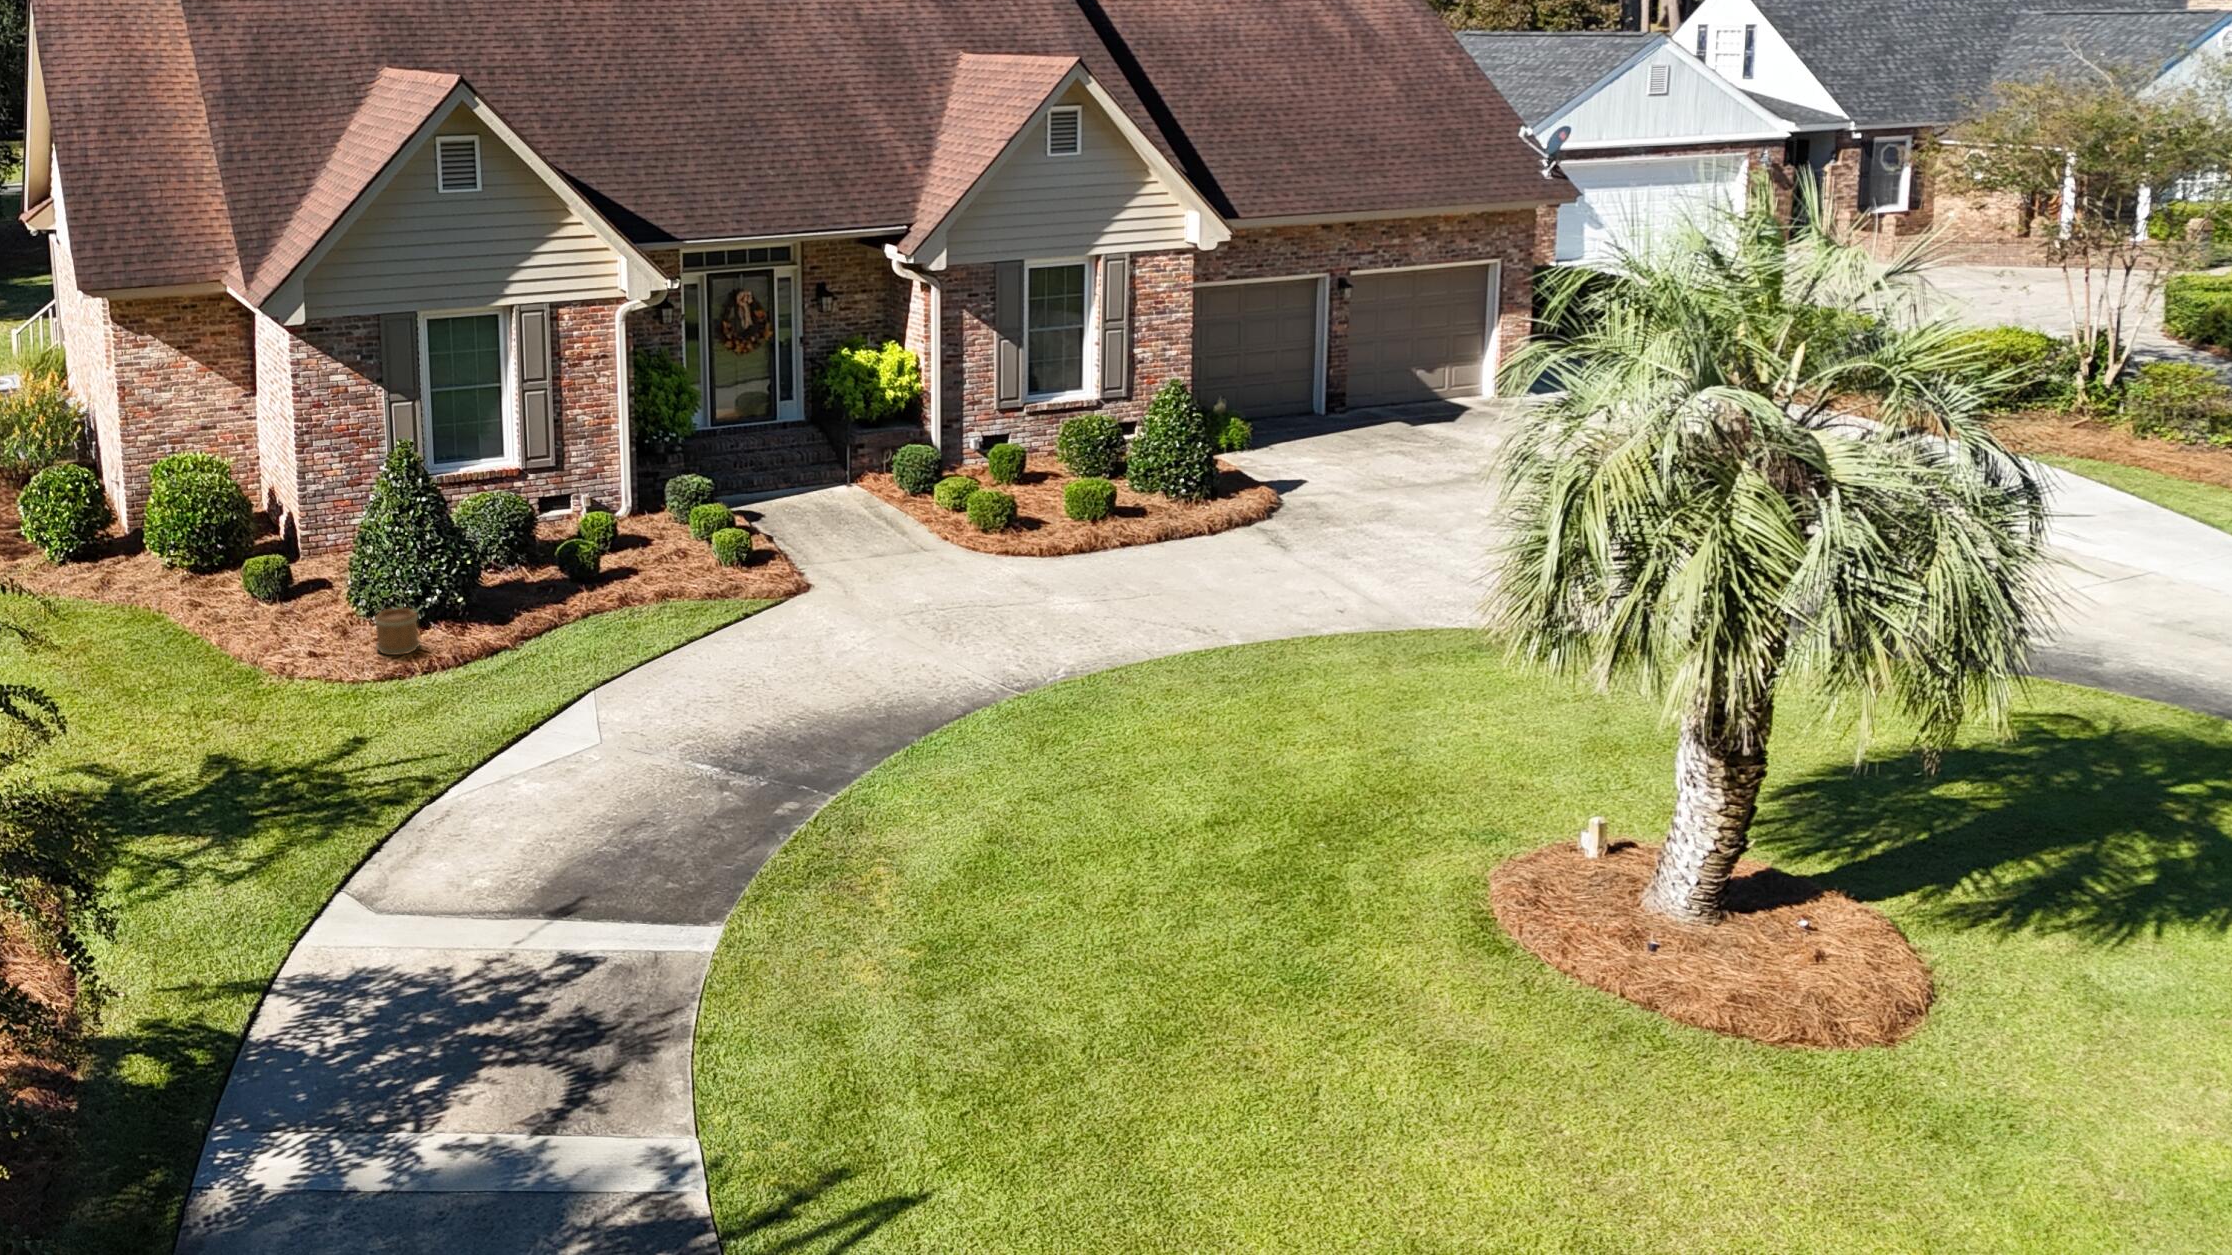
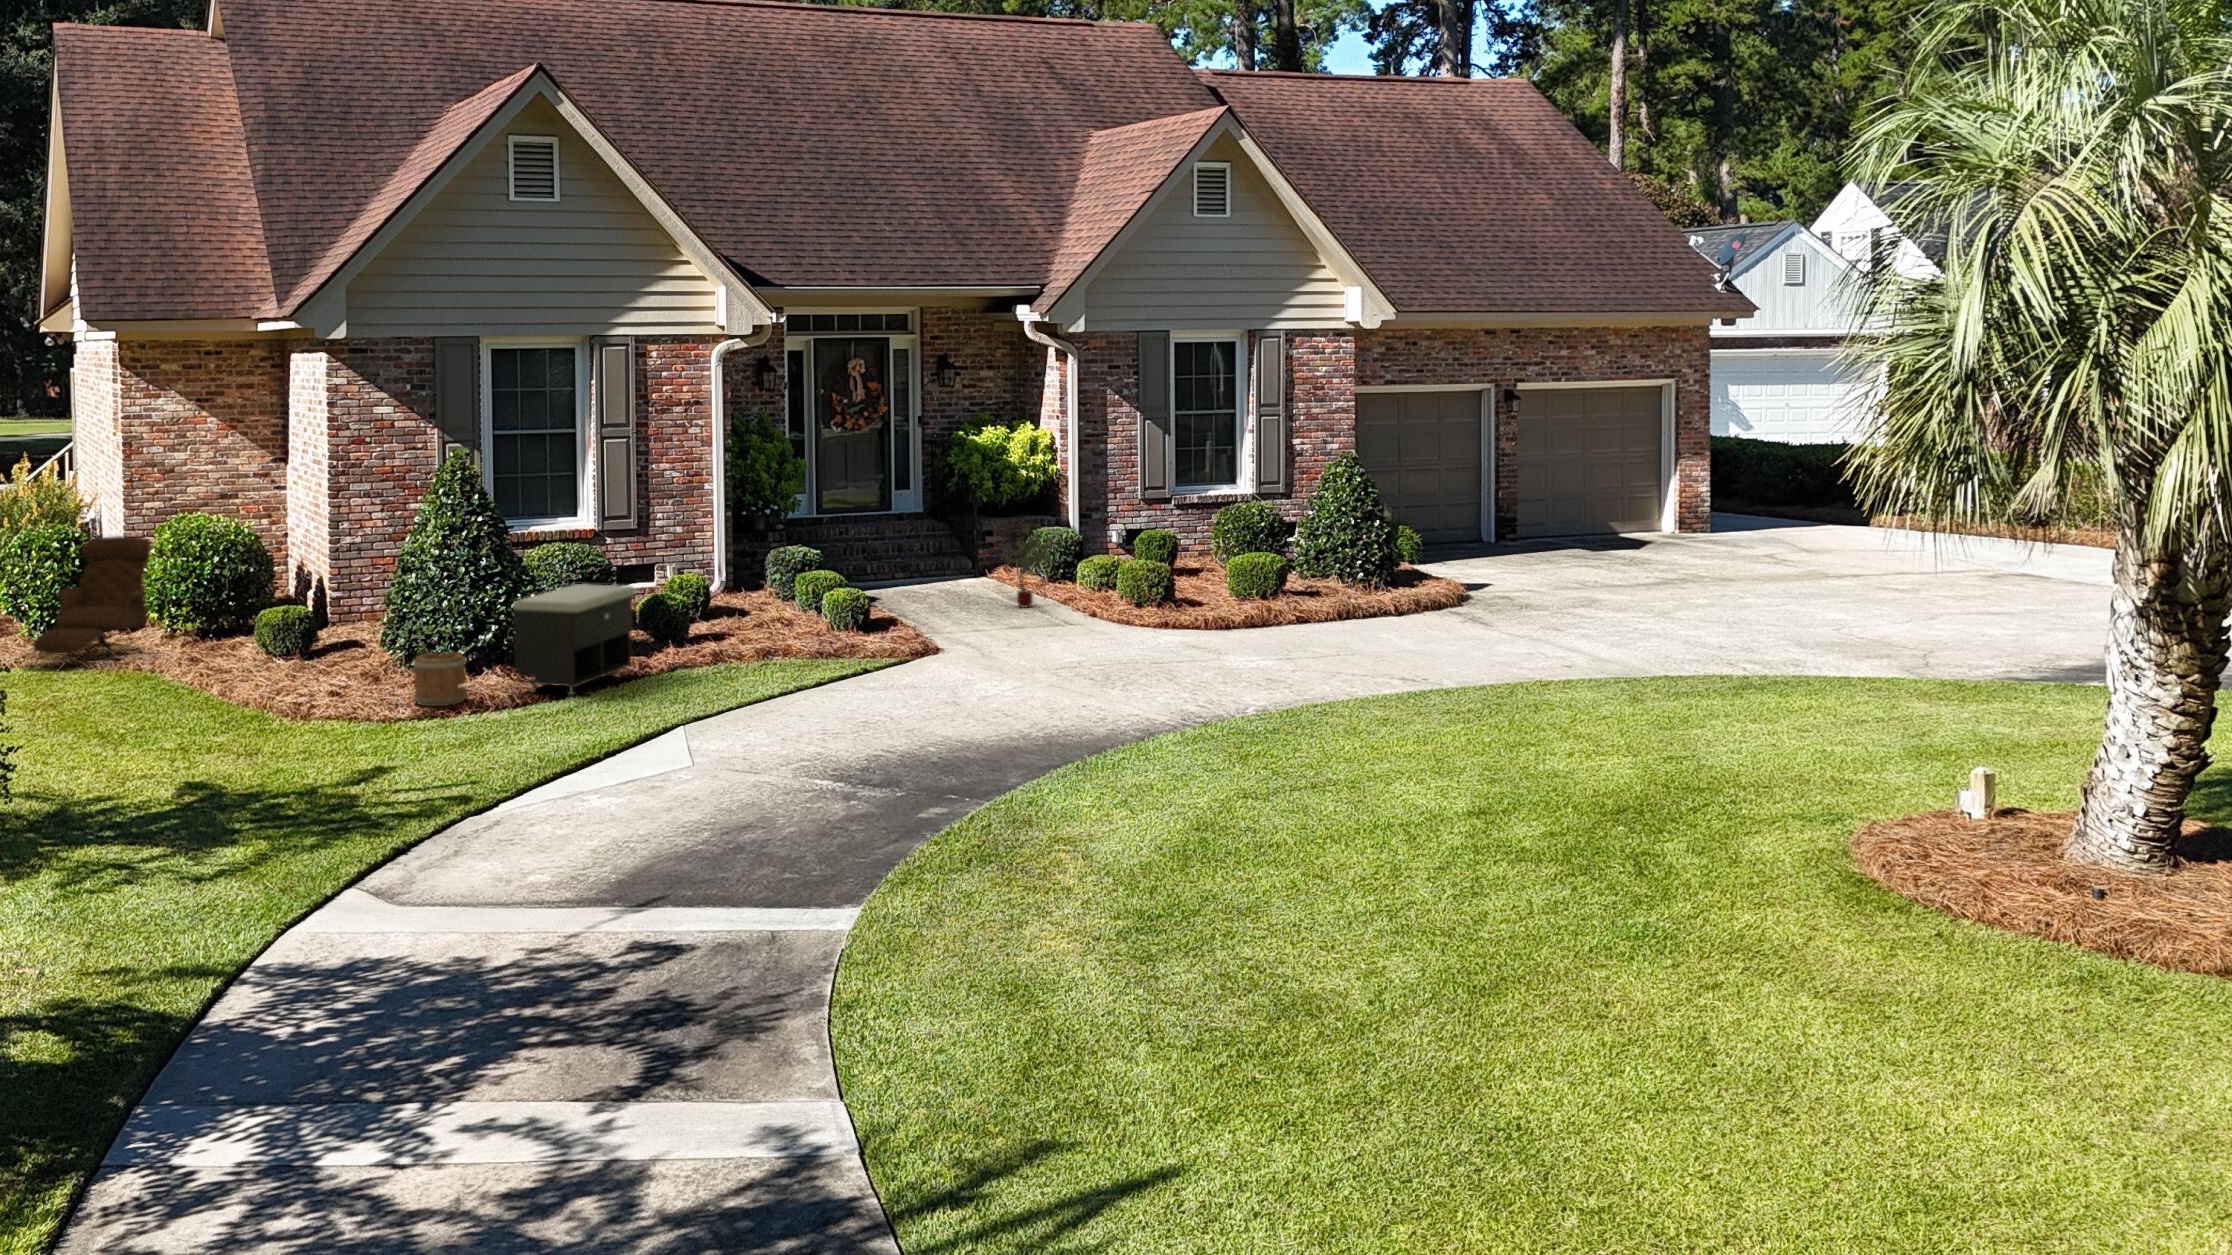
potted tree: none [865,447,912,517] -> present [1001,525,1050,608]
lounge chair: none [63,475,157,598] -> present [33,536,150,671]
storage bench: none [454,538,554,641] -> present [513,584,635,694]

